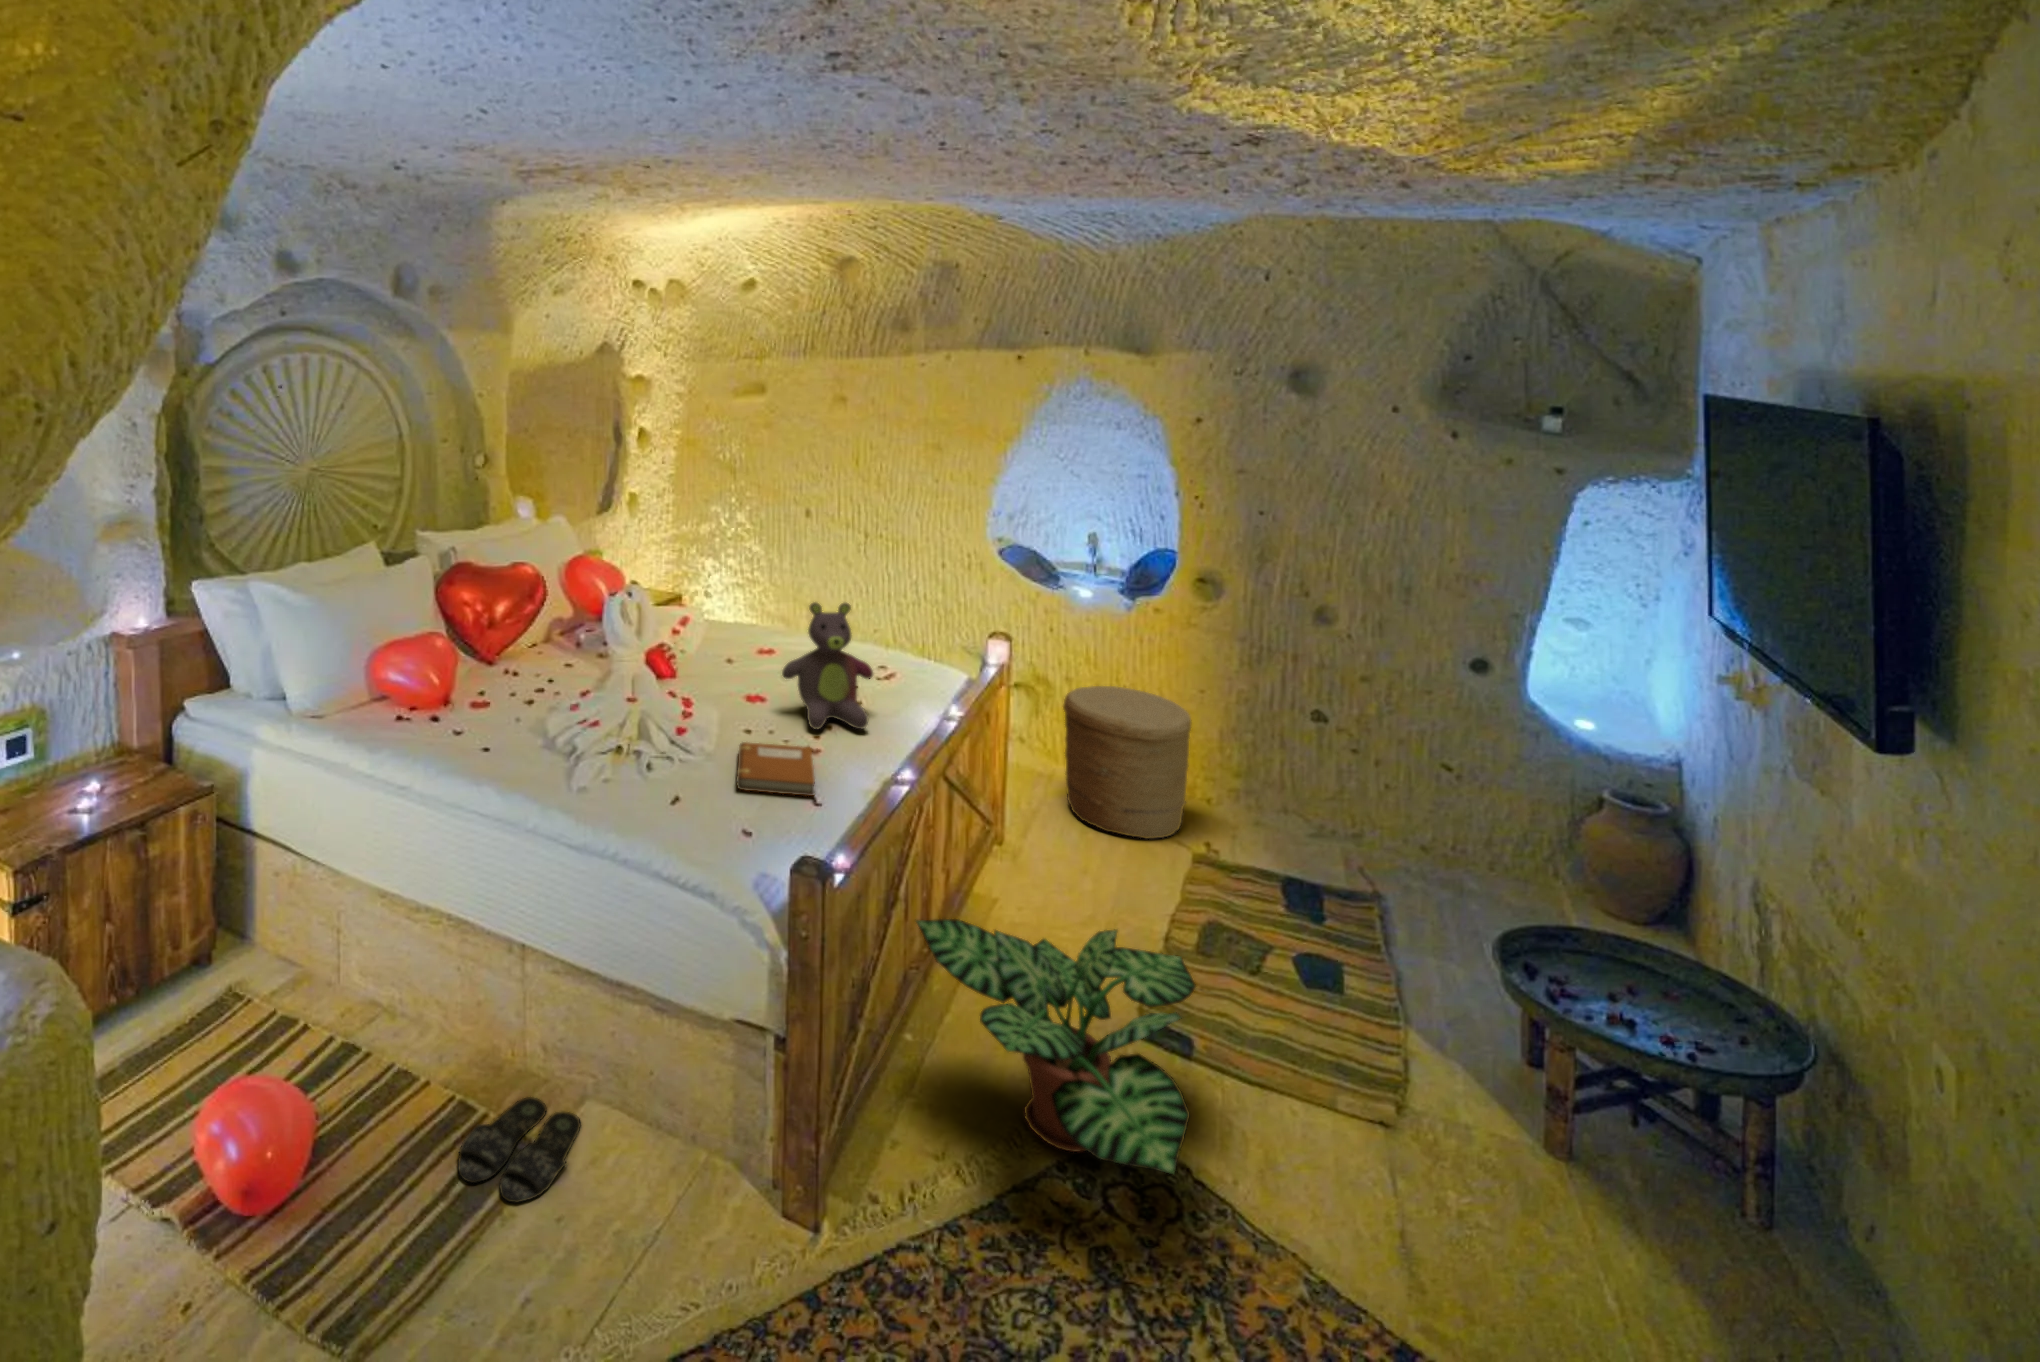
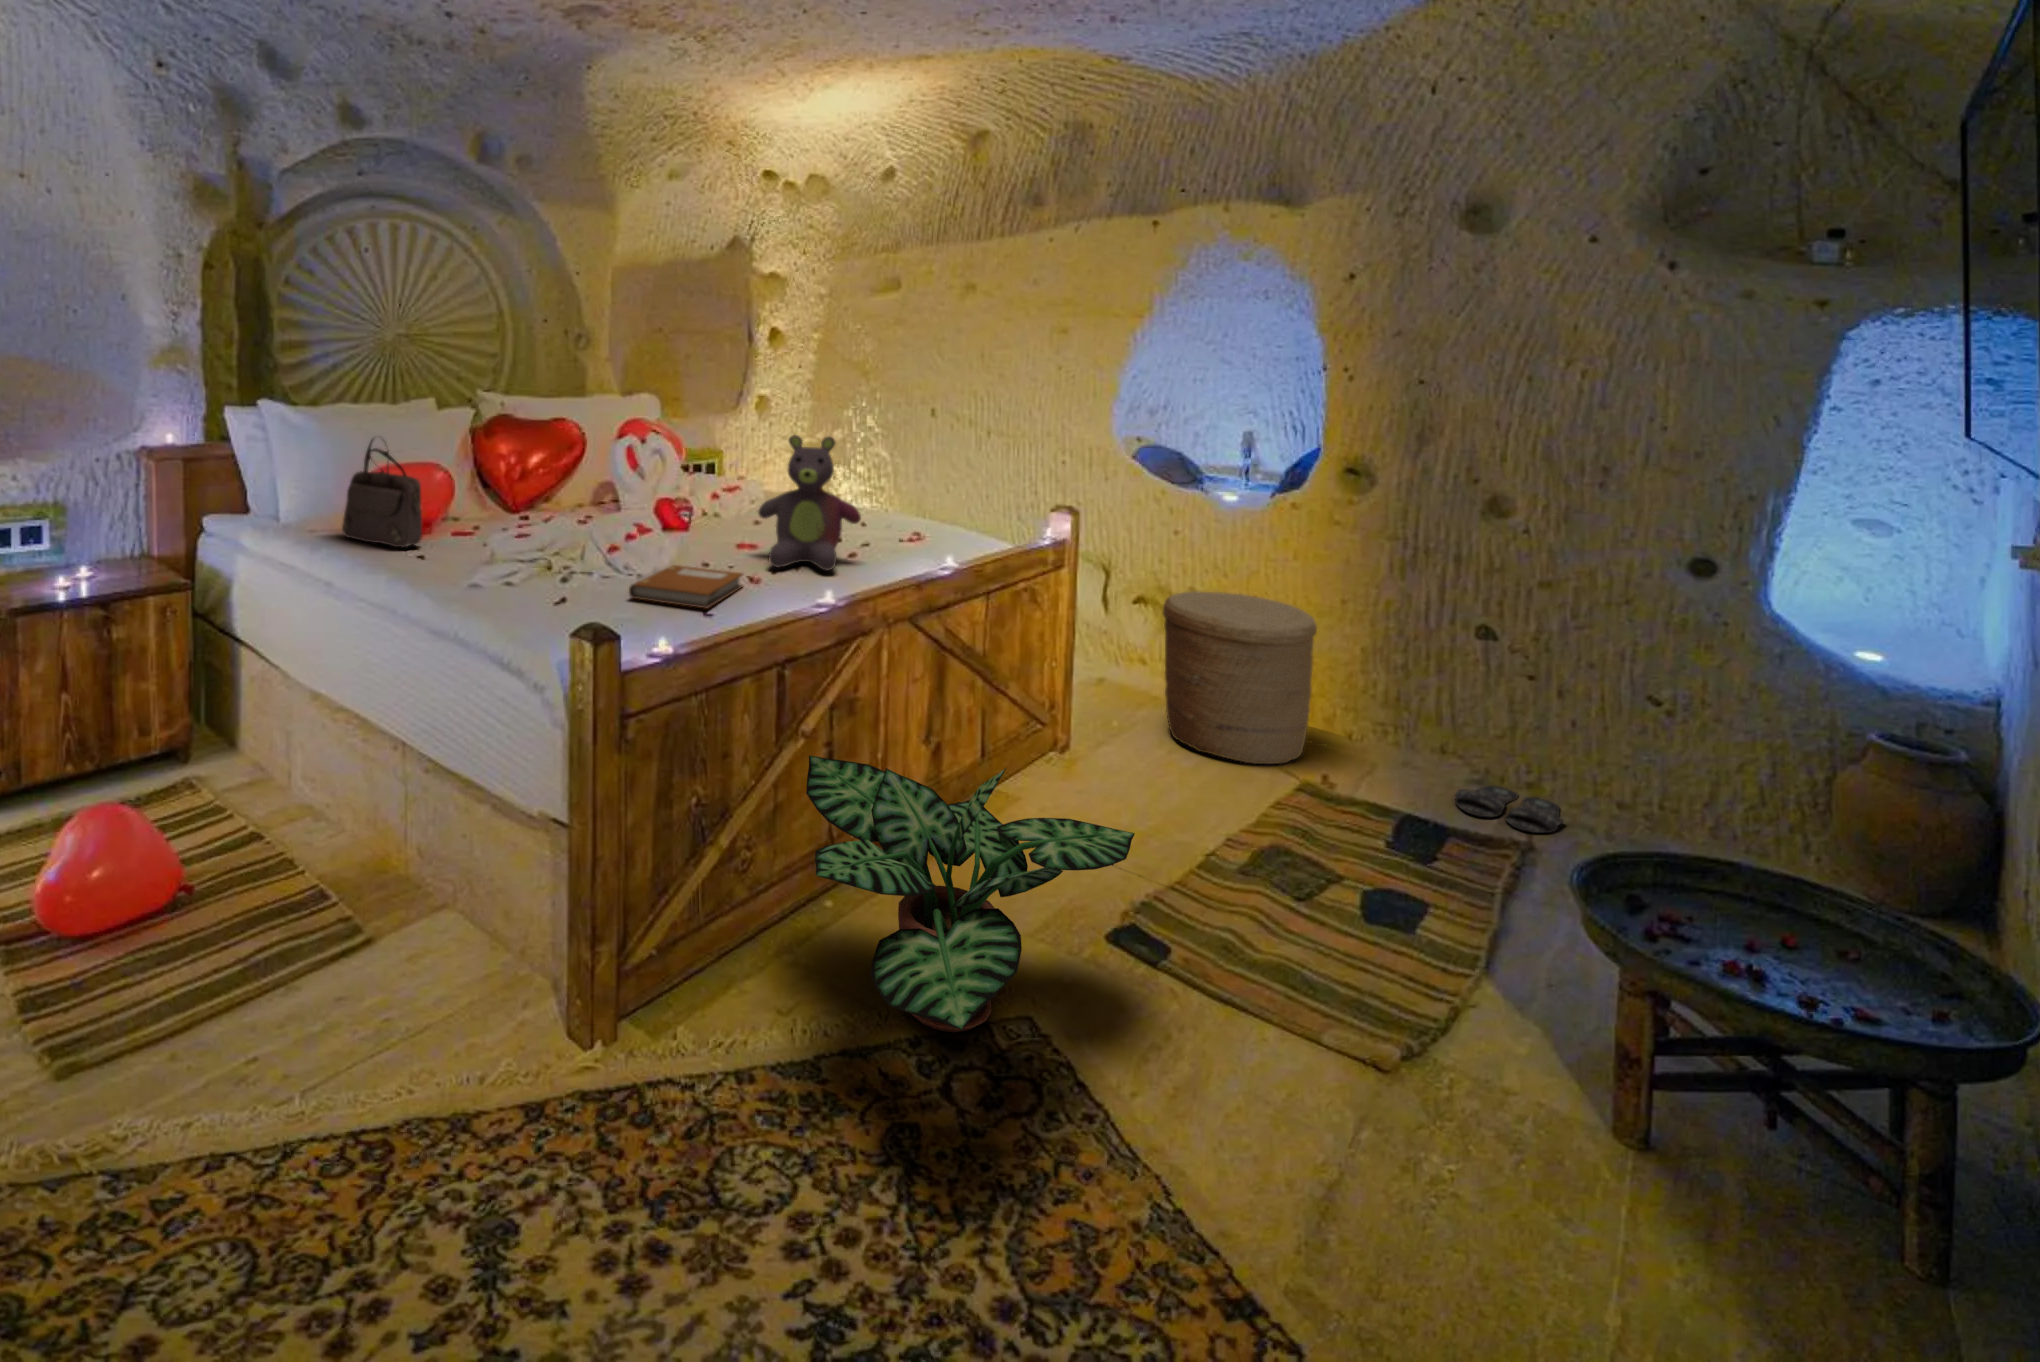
handbag: none [390,631,481,741] -> present [342,439,422,547]
slippers: present [458,1097,580,1203] -> present [1455,785,1564,833]

